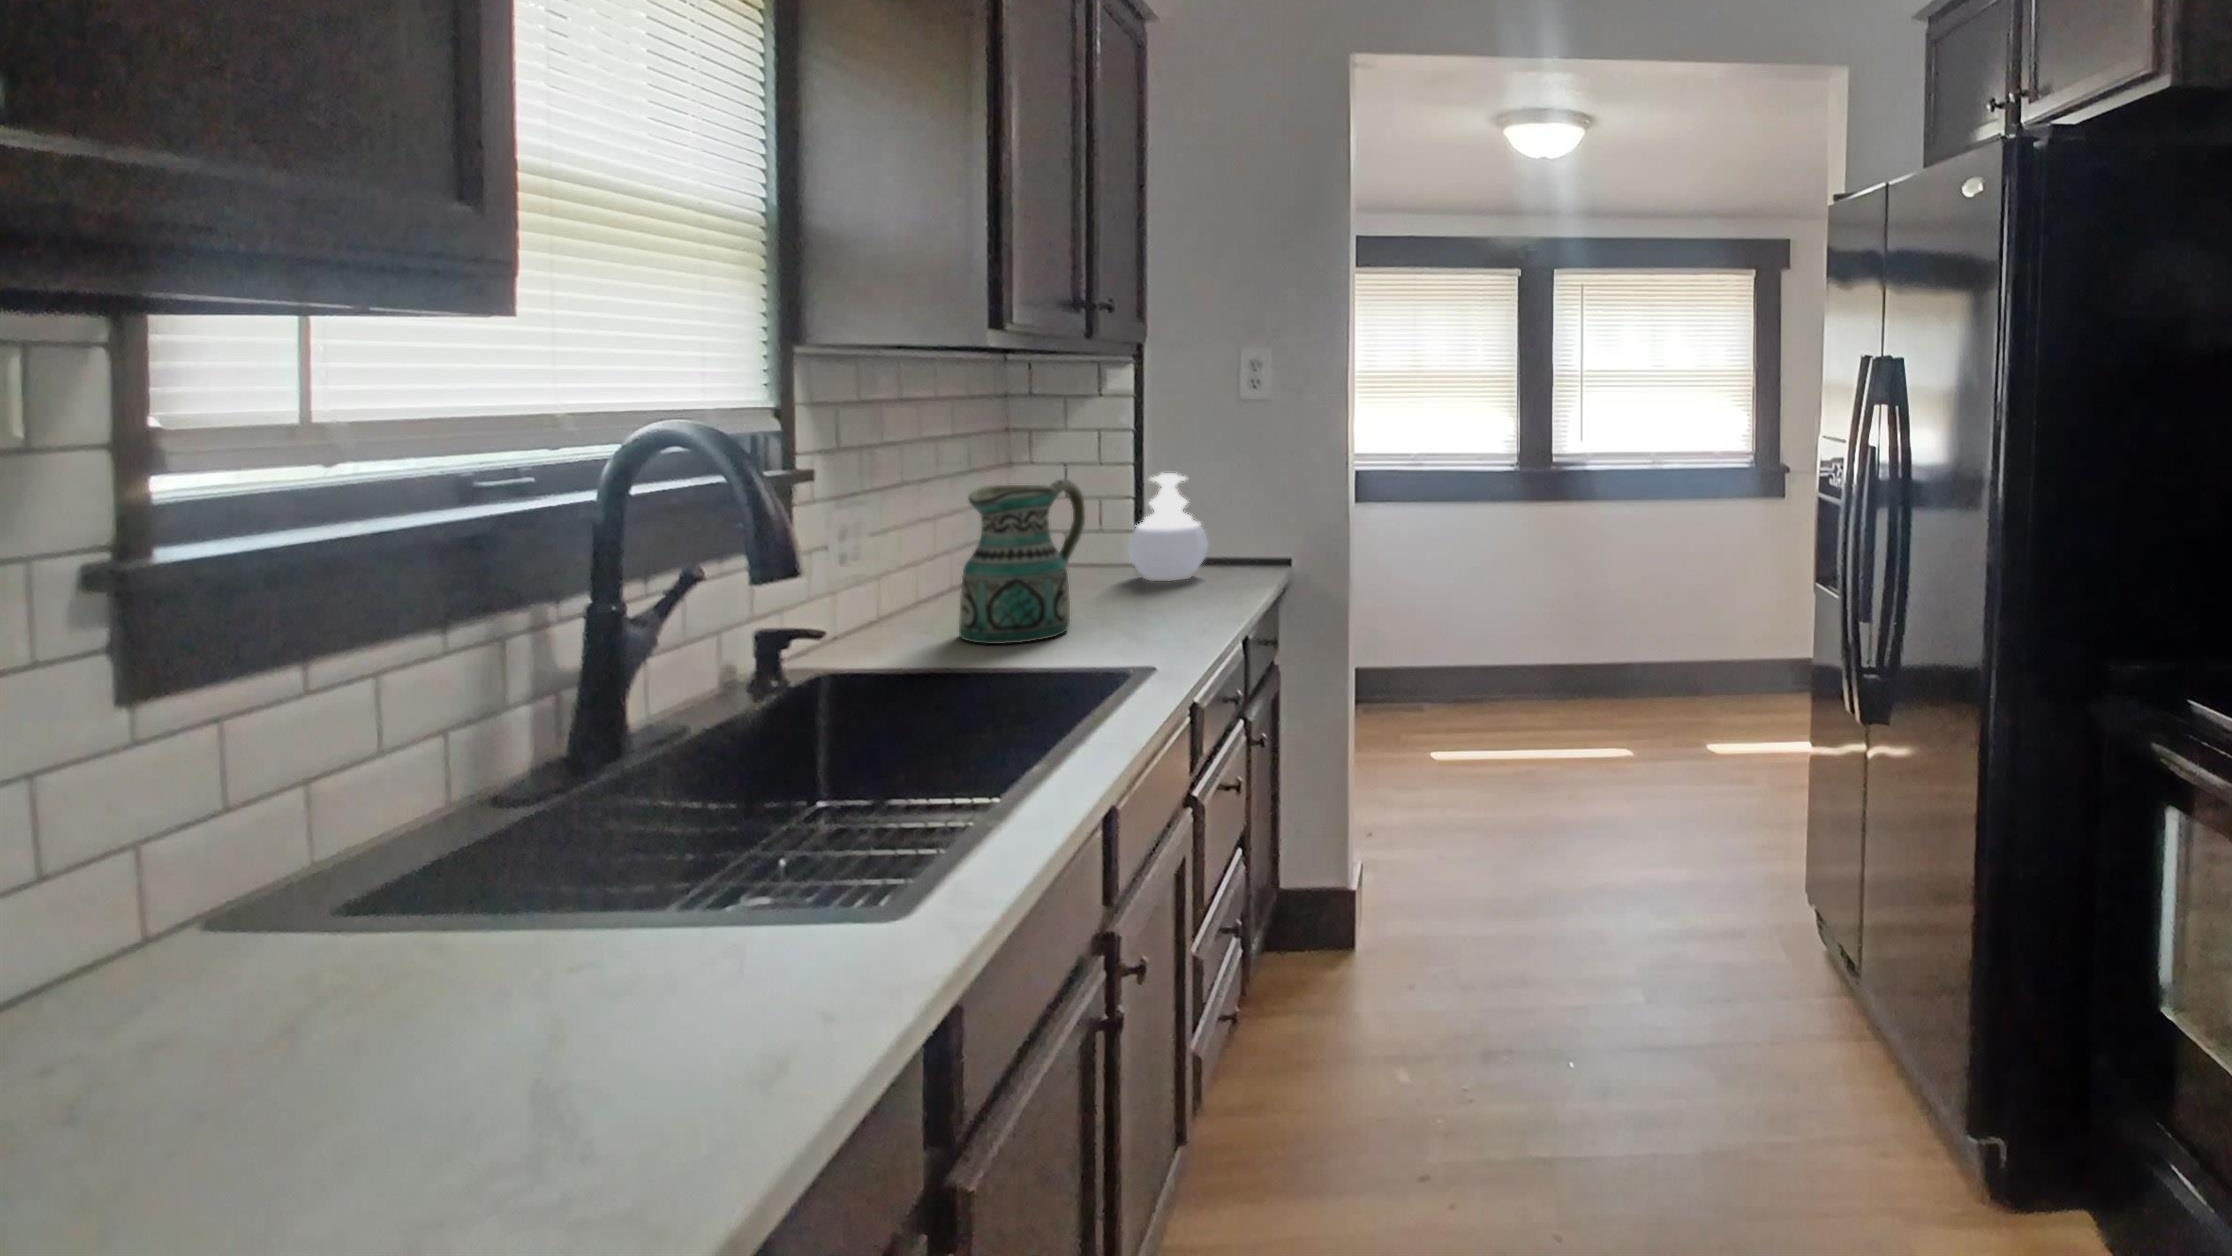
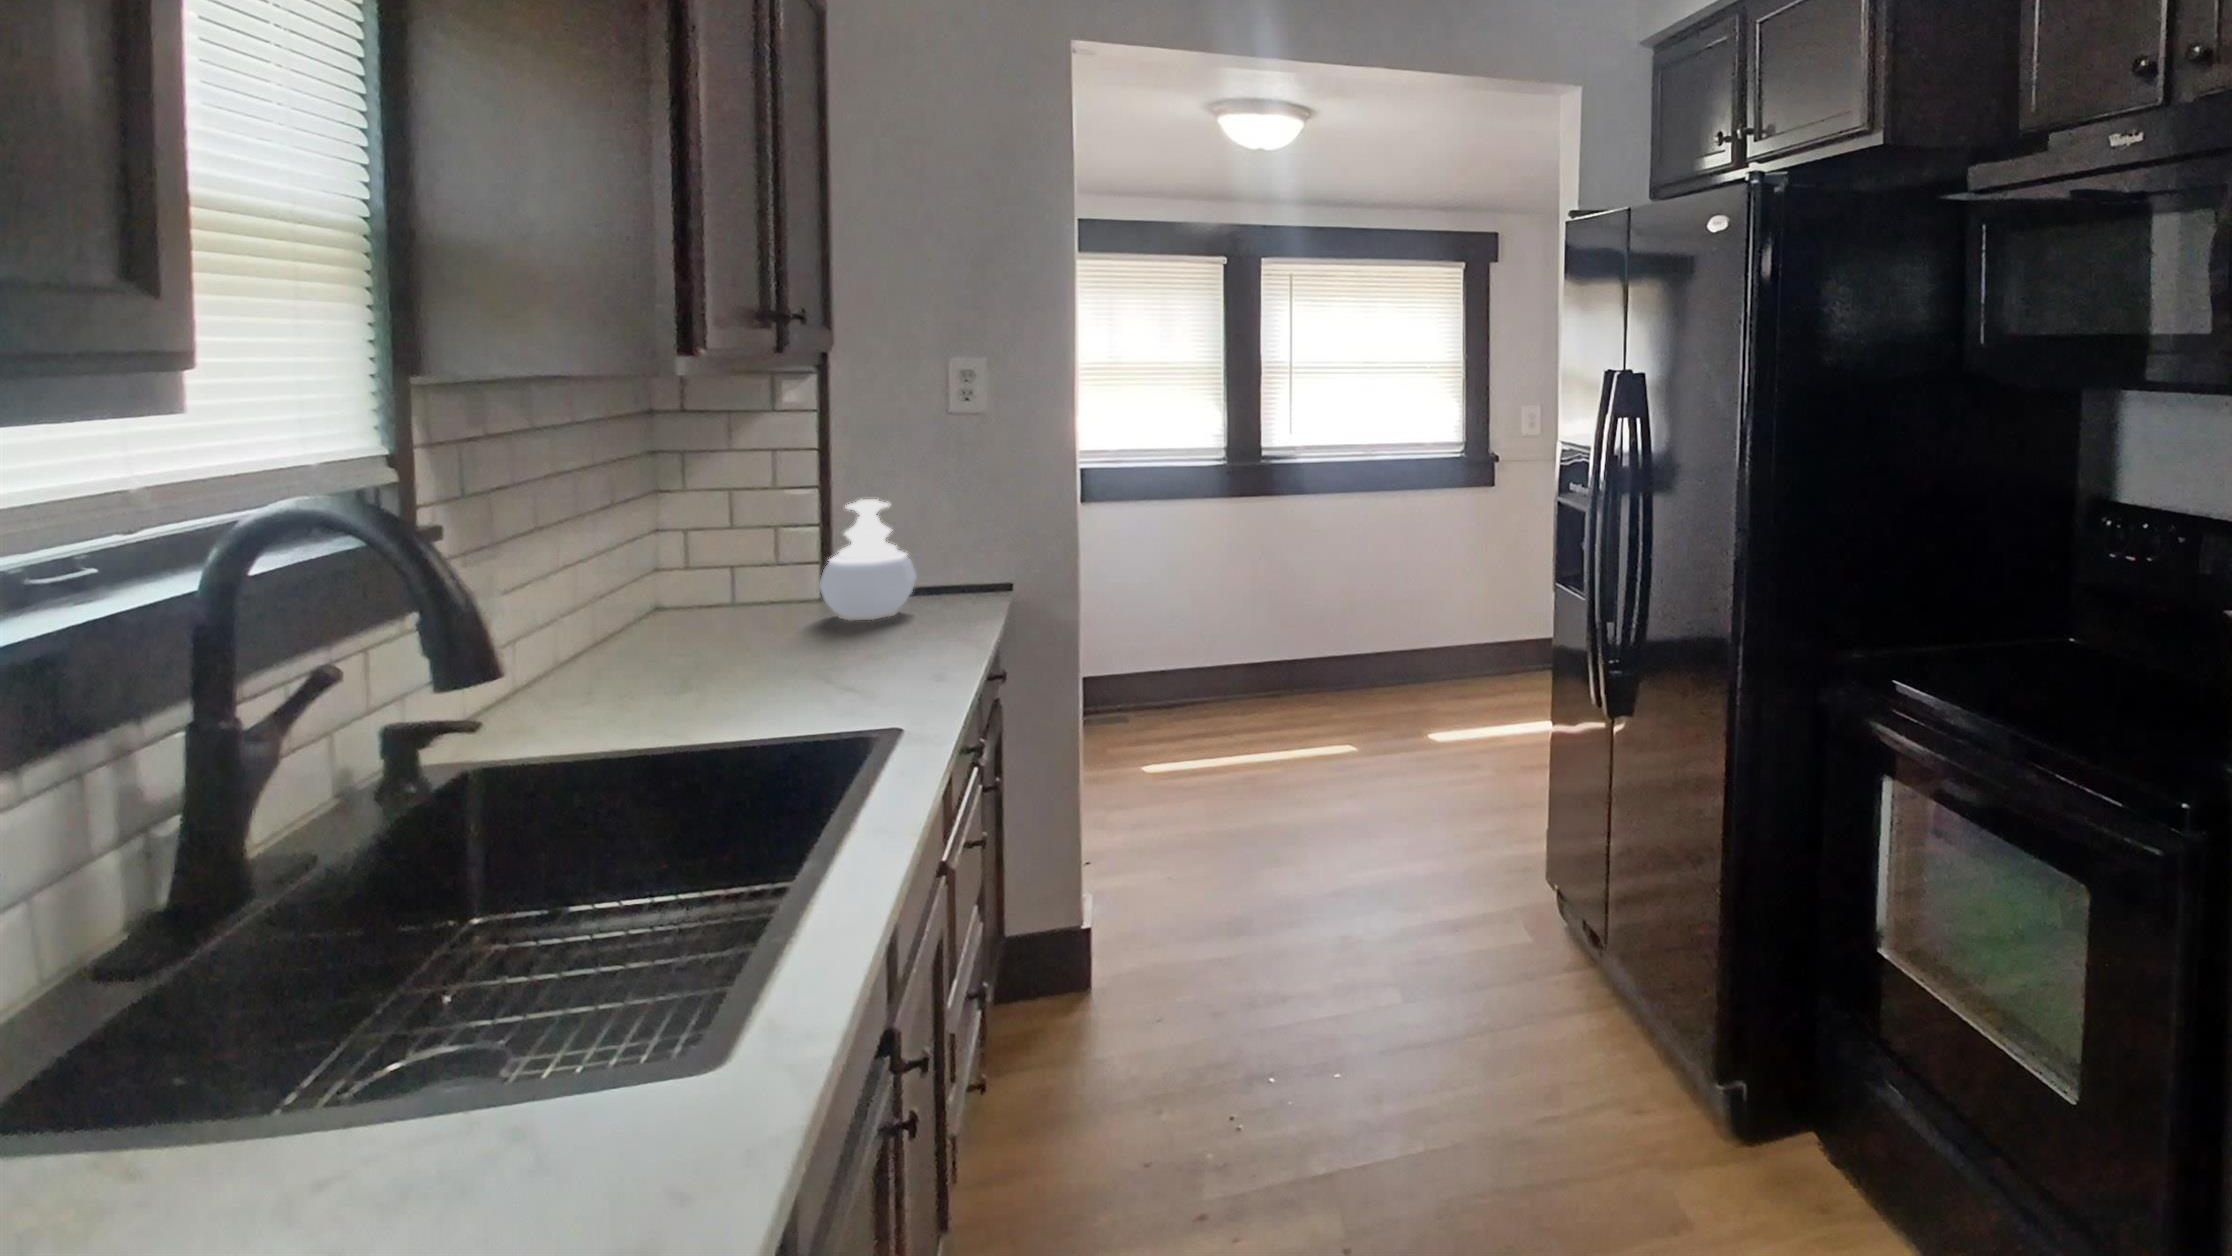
ceramic pitcher: present [959,480,1085,644] -> none [636,519,787,713]

